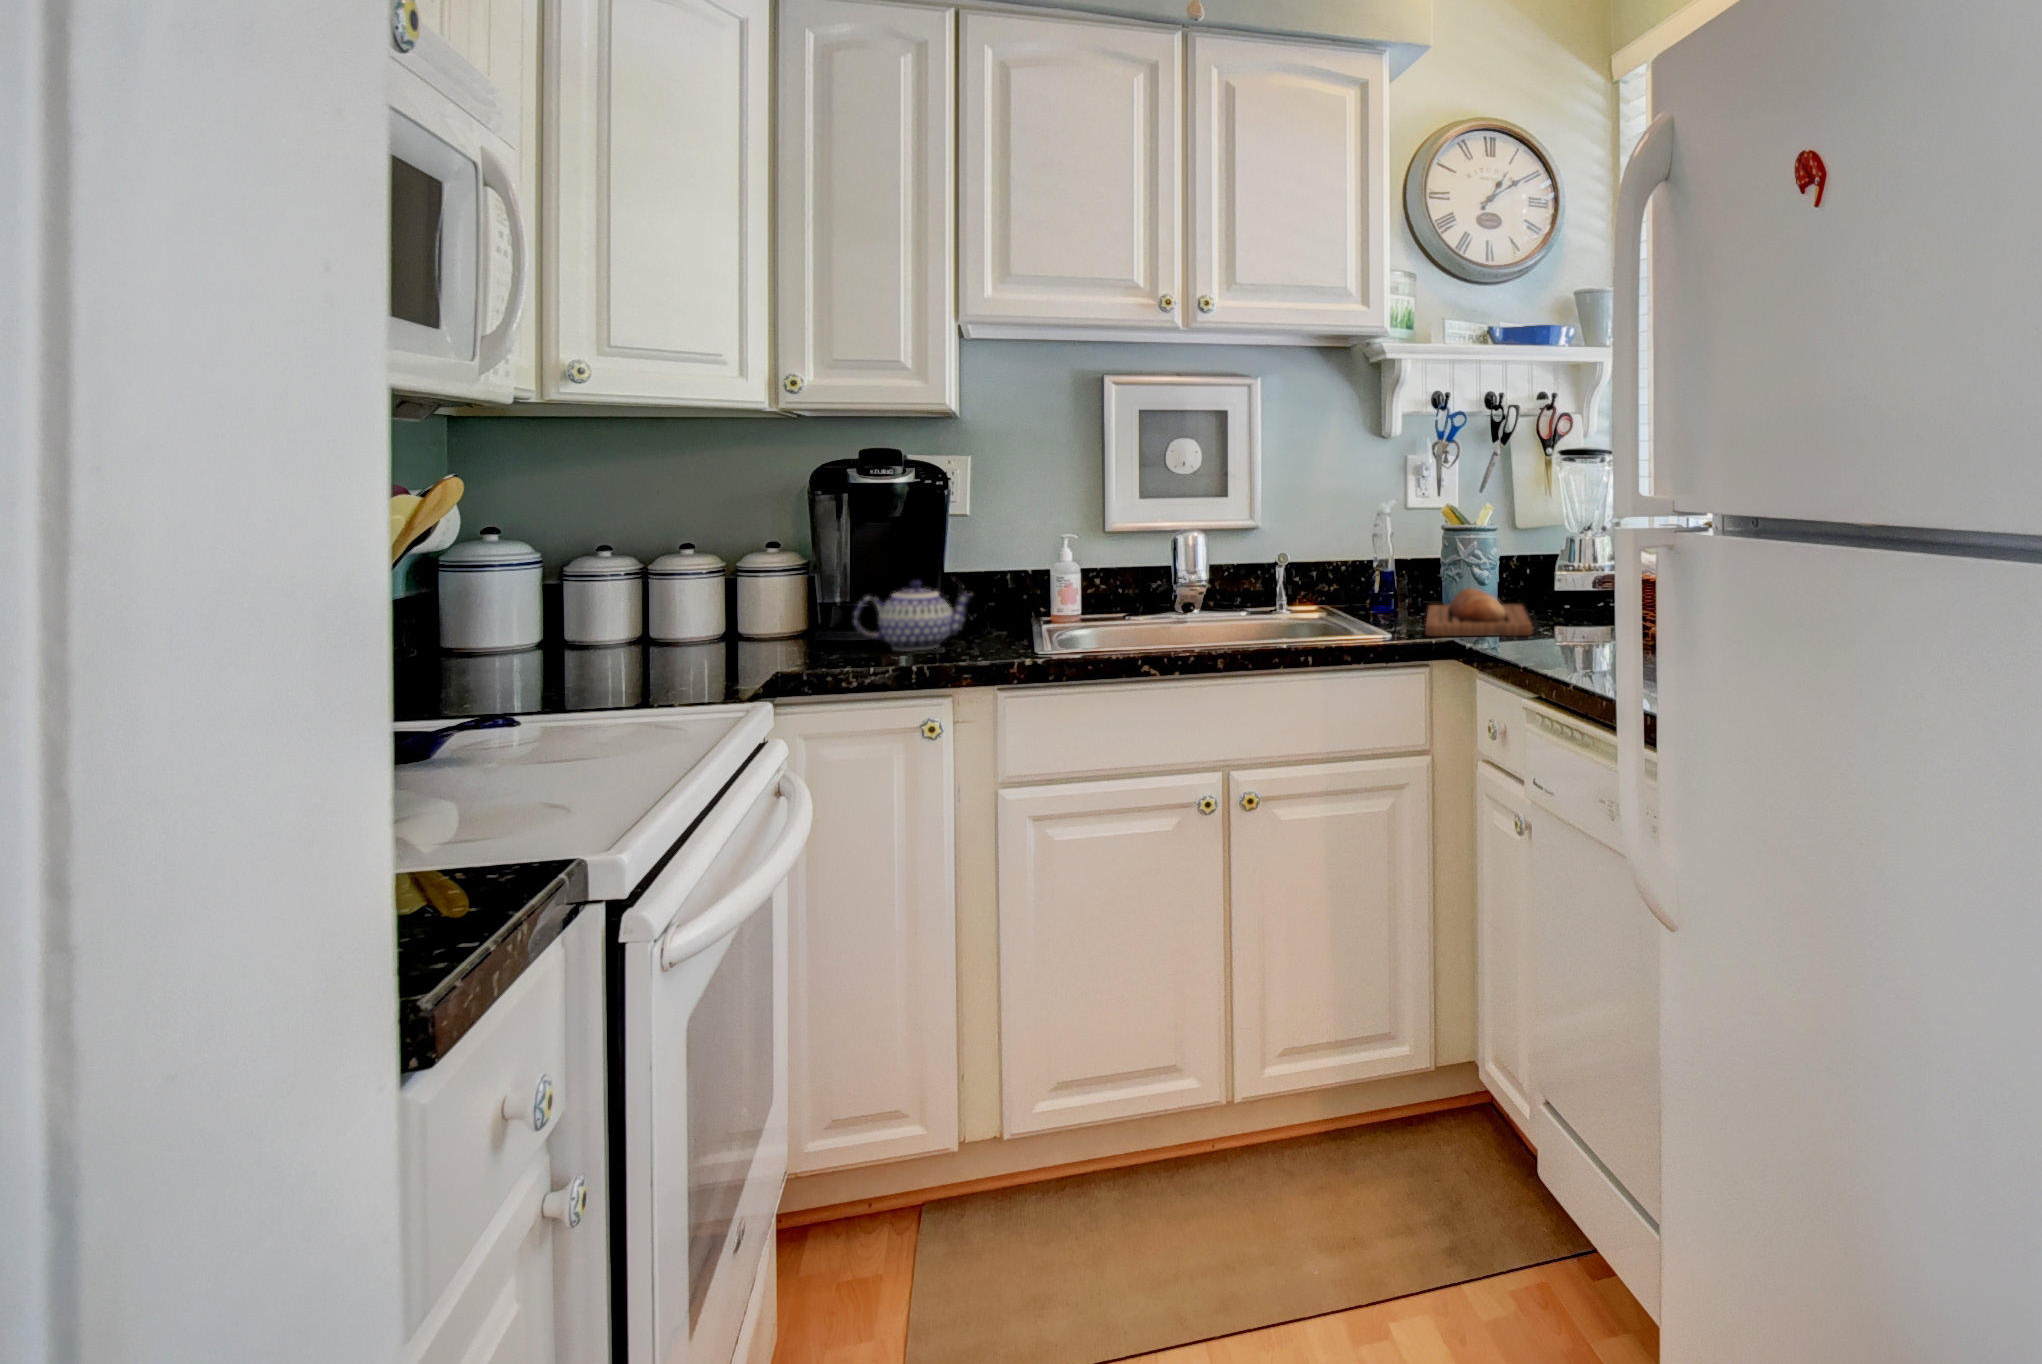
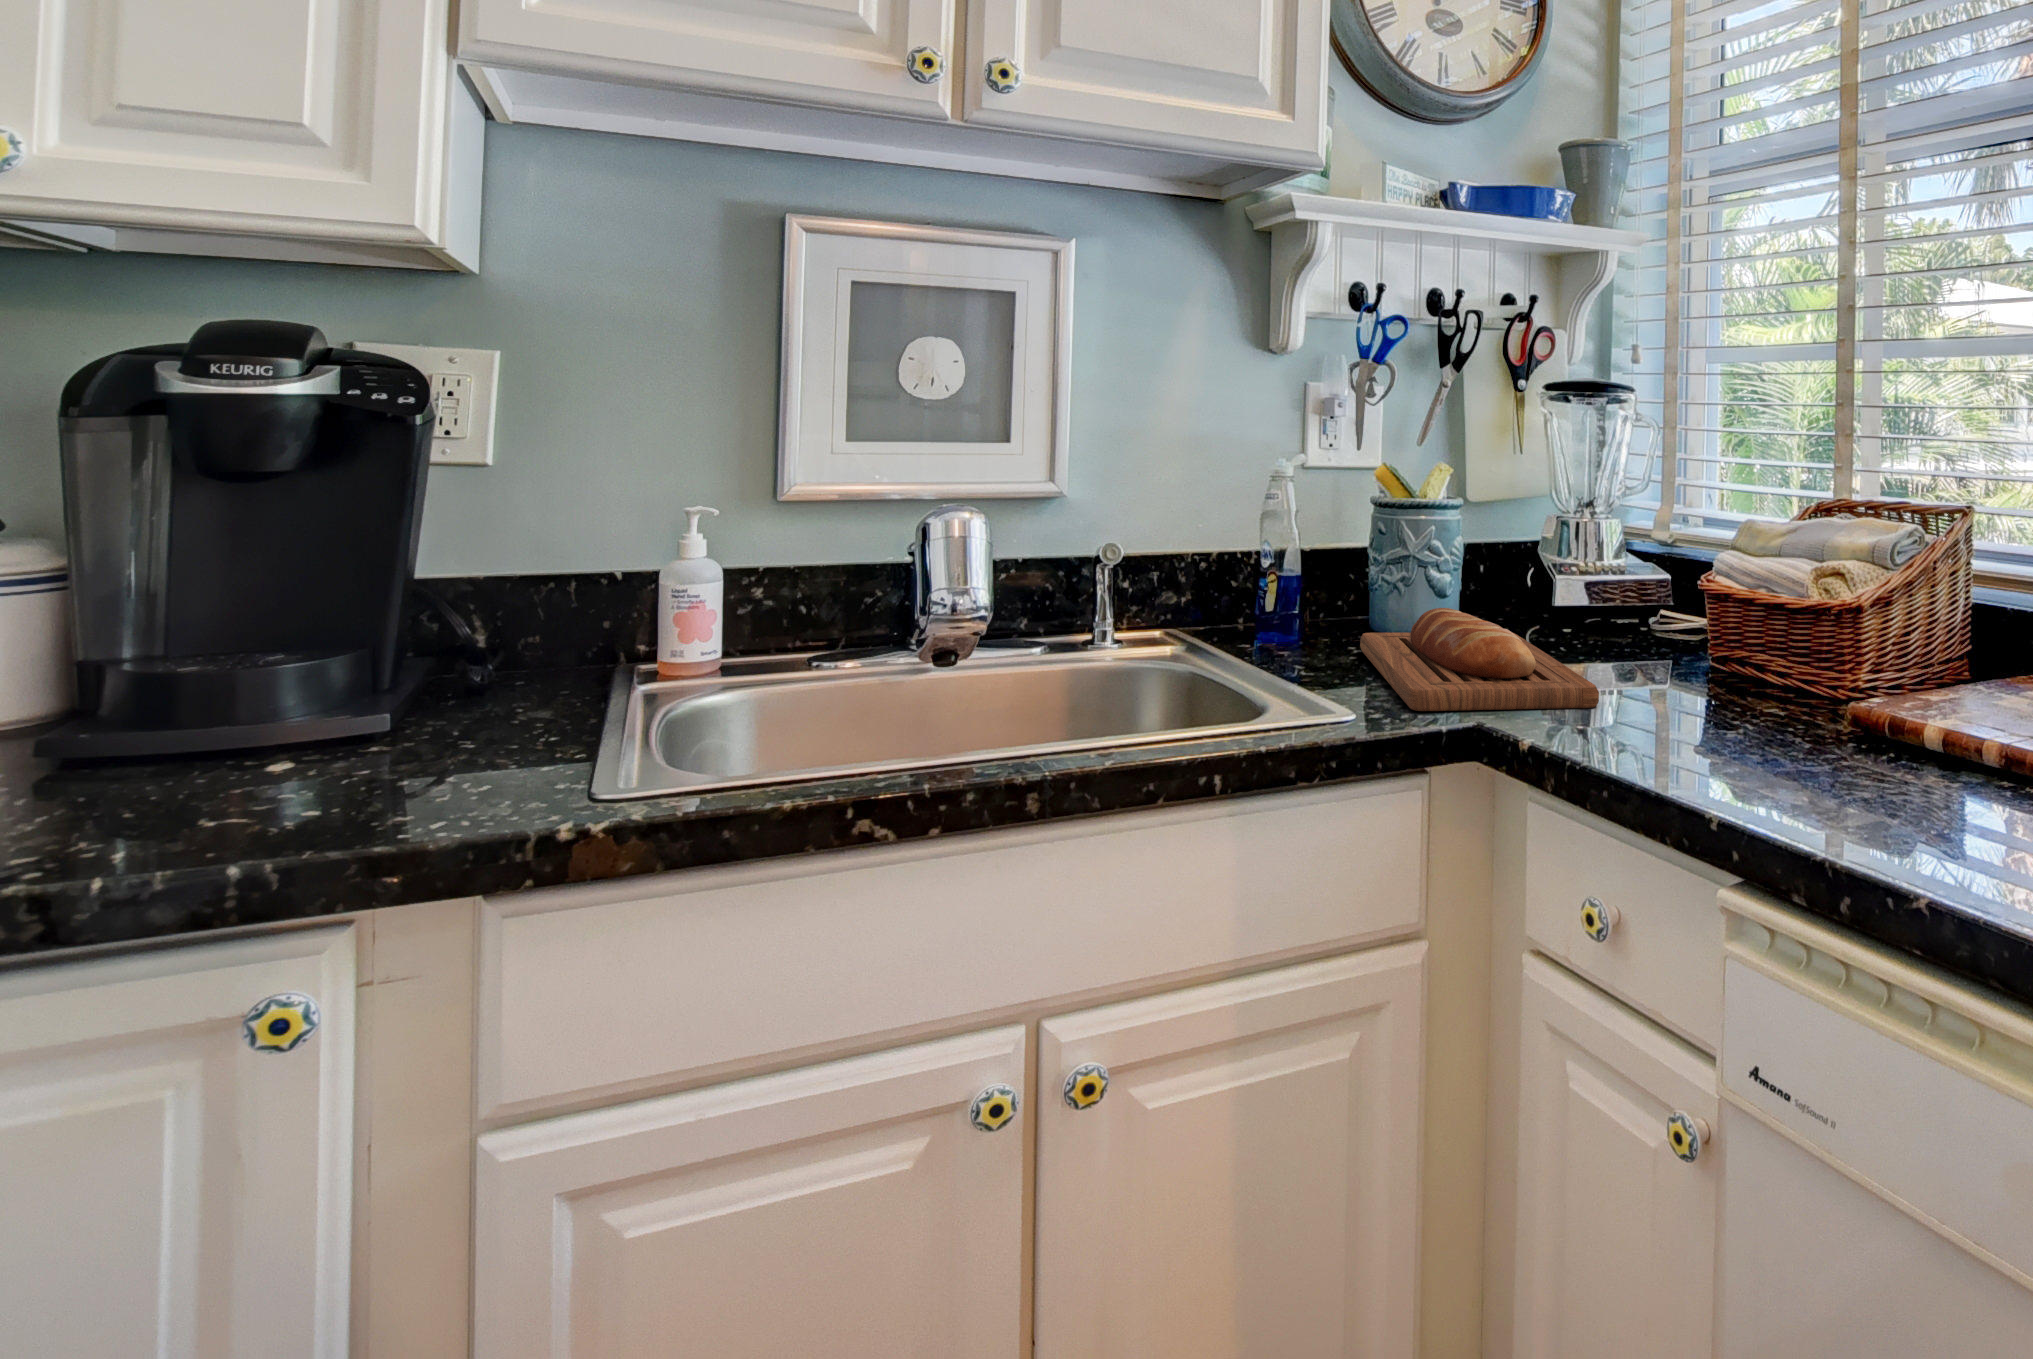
teapot: present [854,580,971,651] -> none [119,608,456,775]

